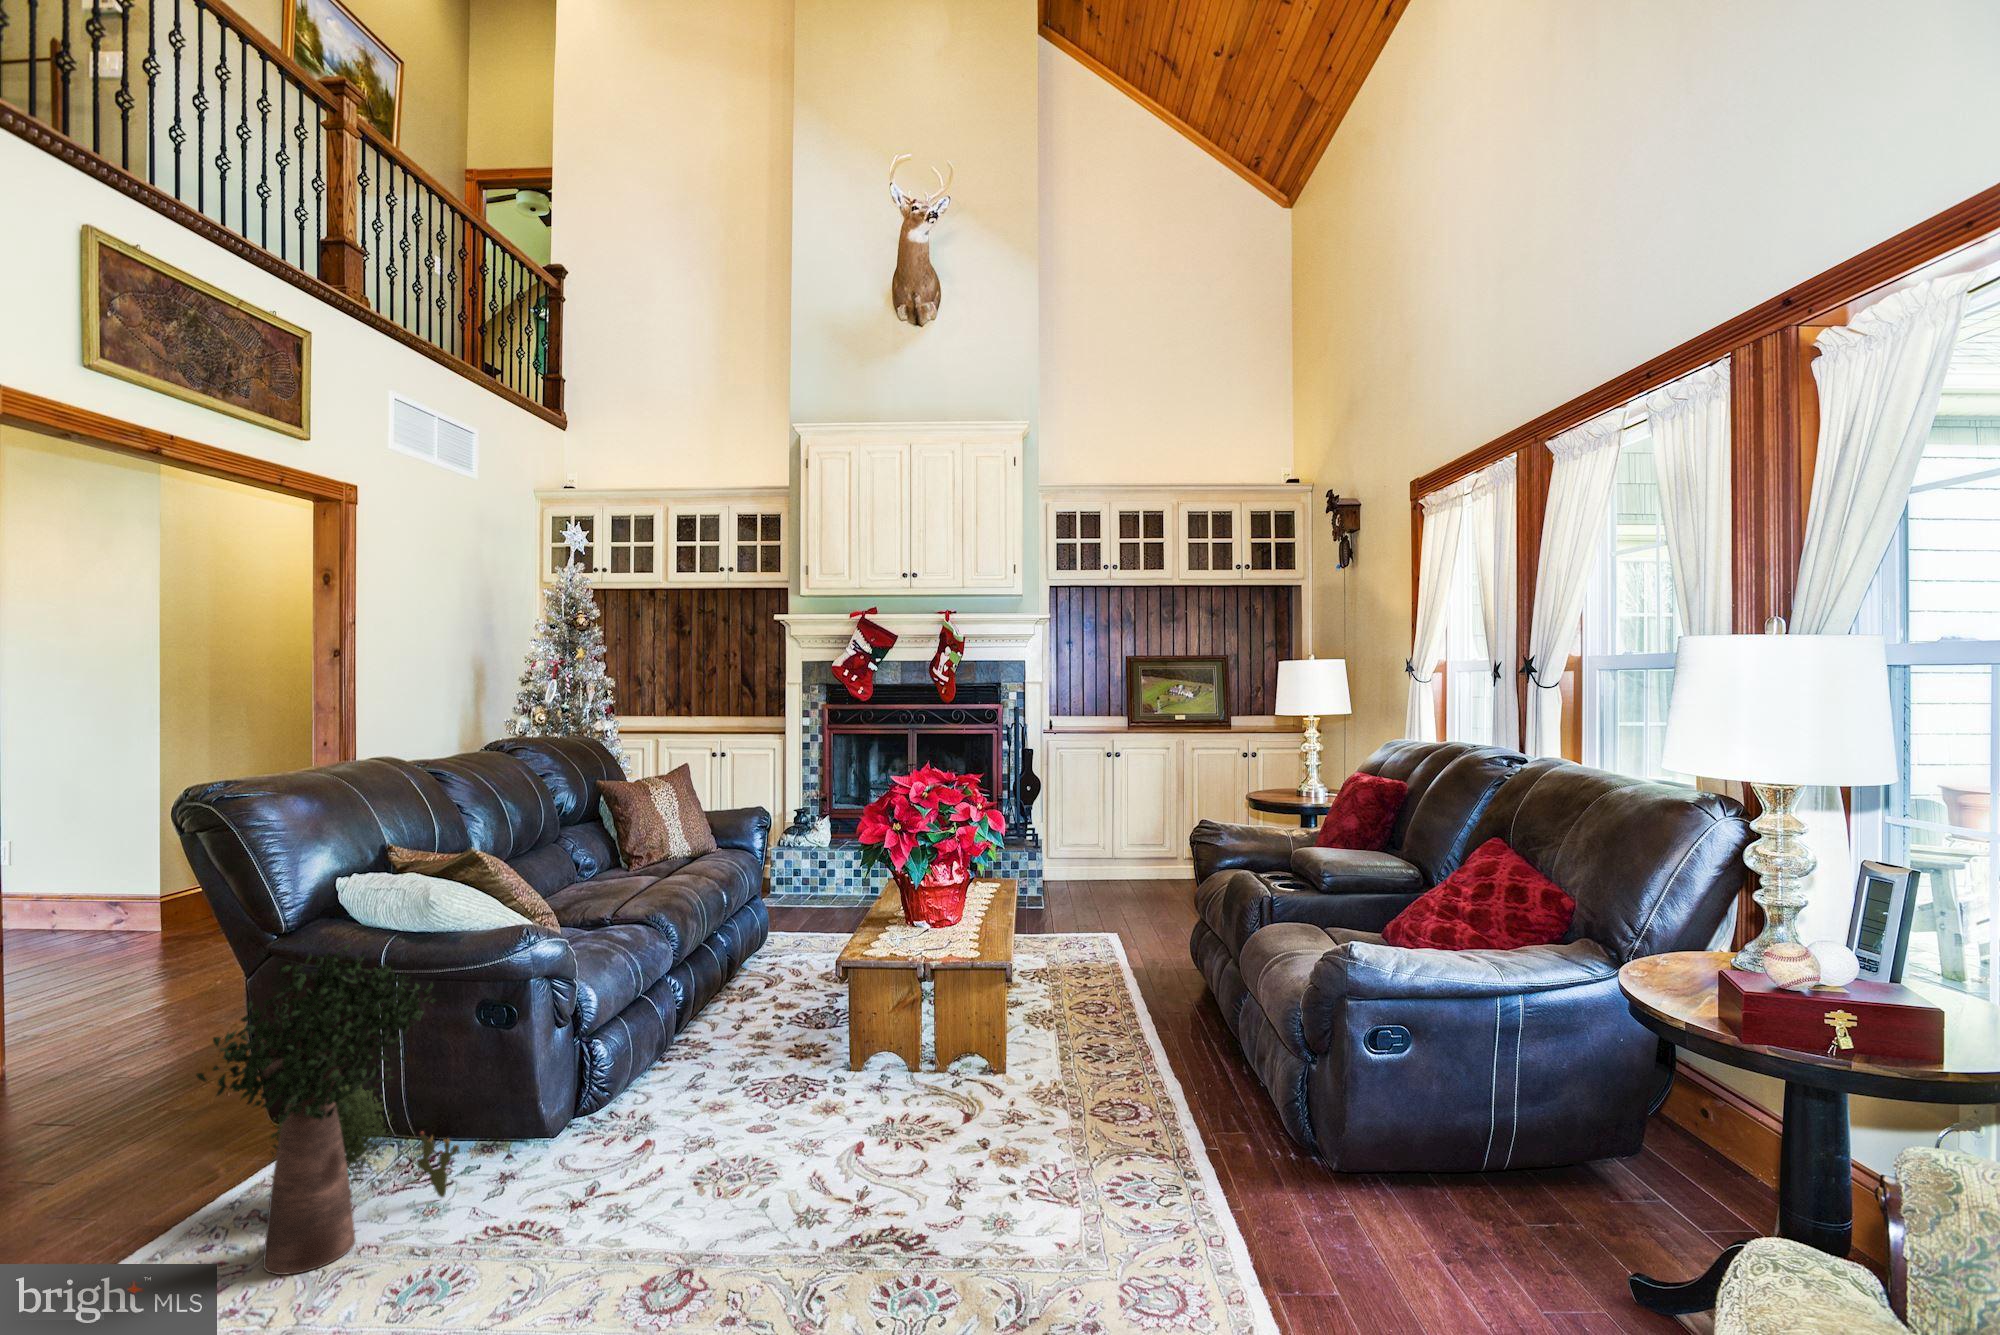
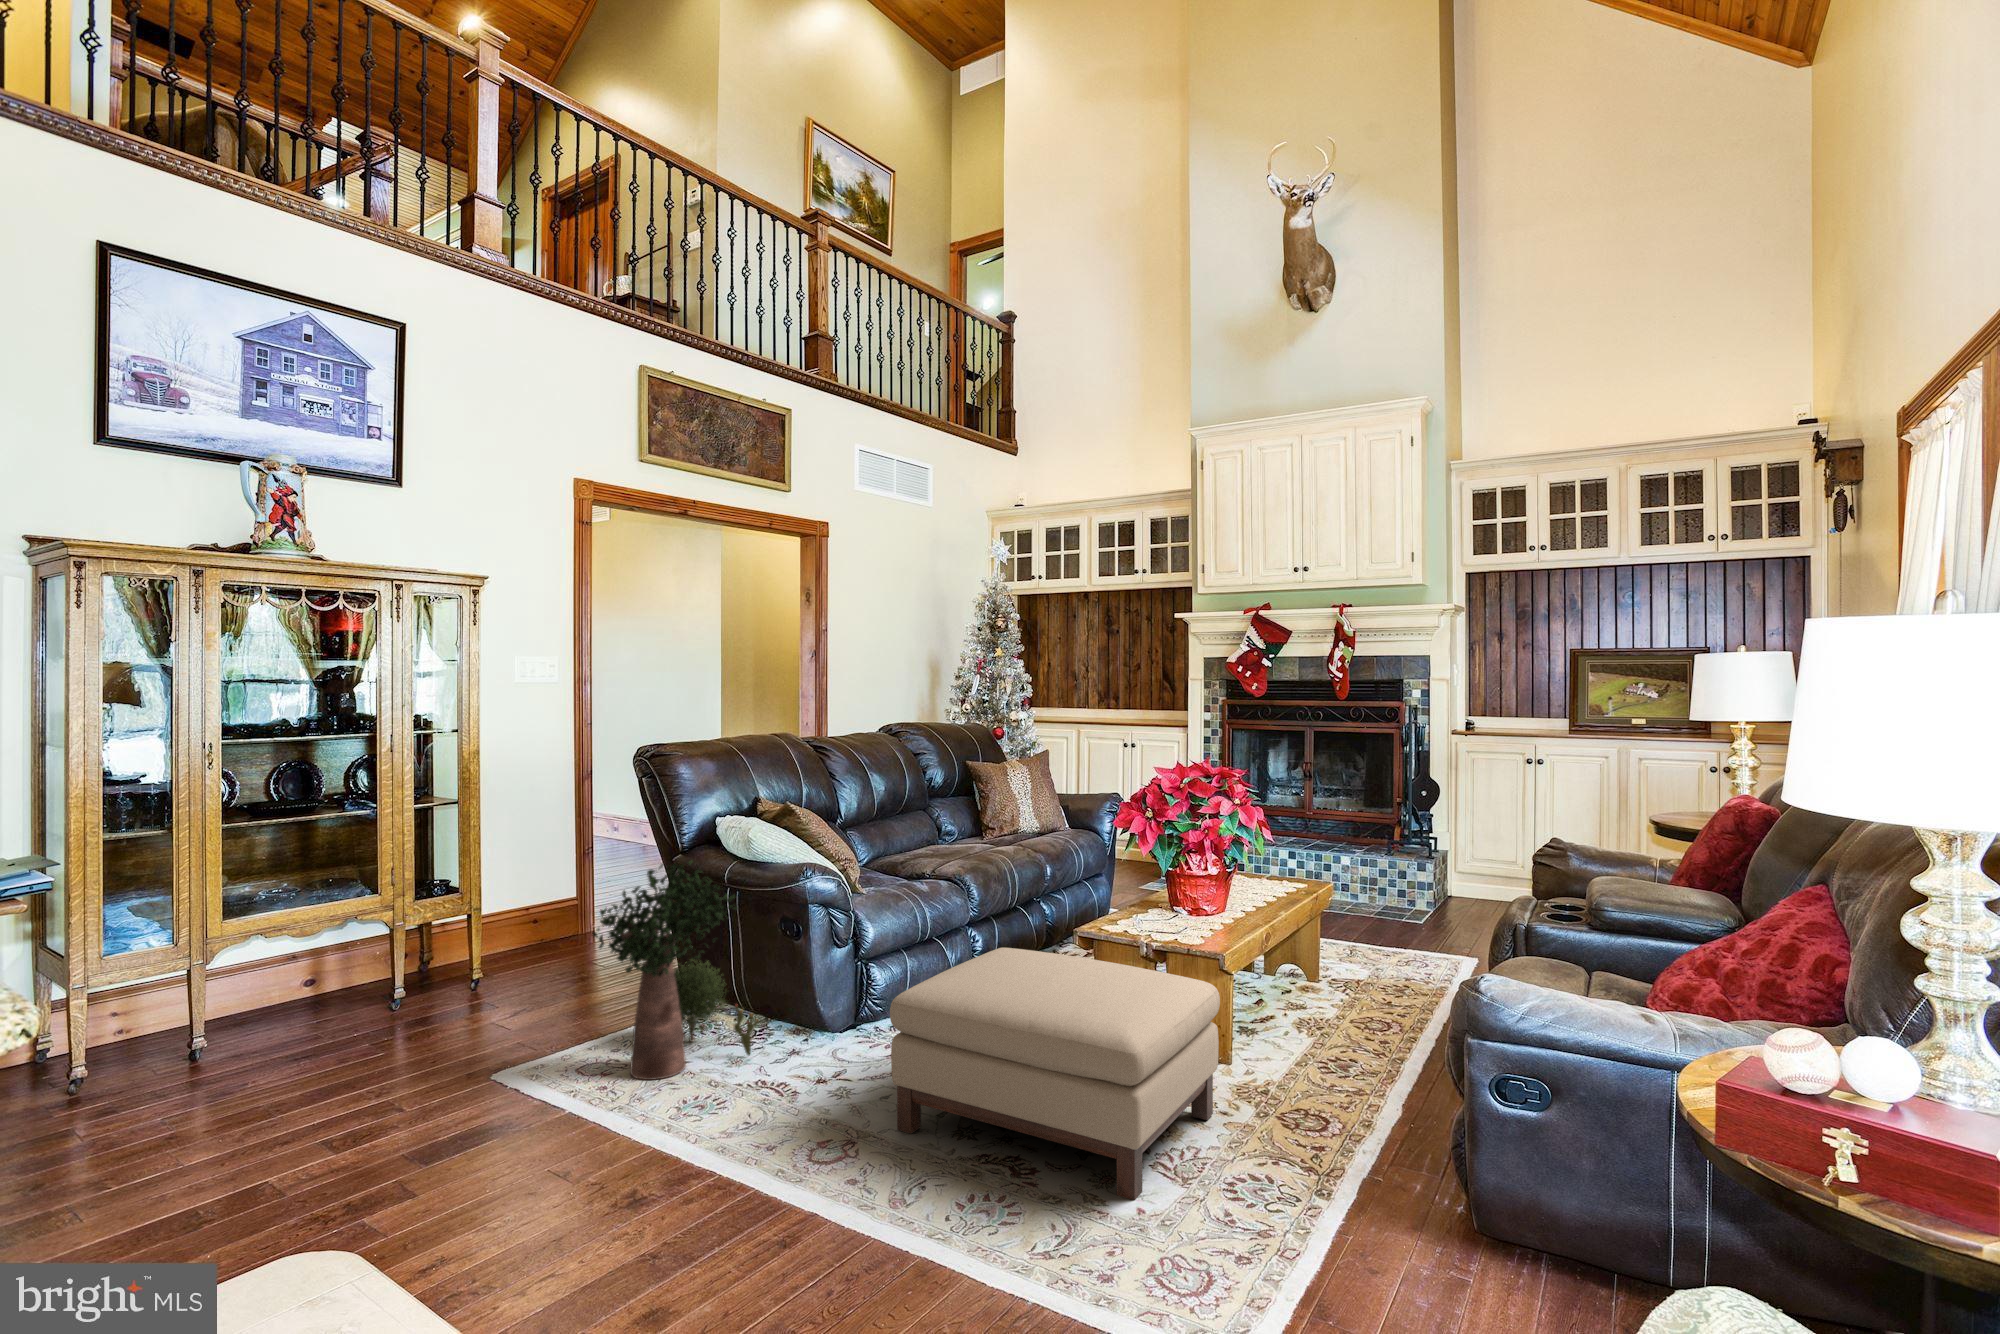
ottoman: none [720,994,1052,1236] -> present [890,948,1220,1200]

